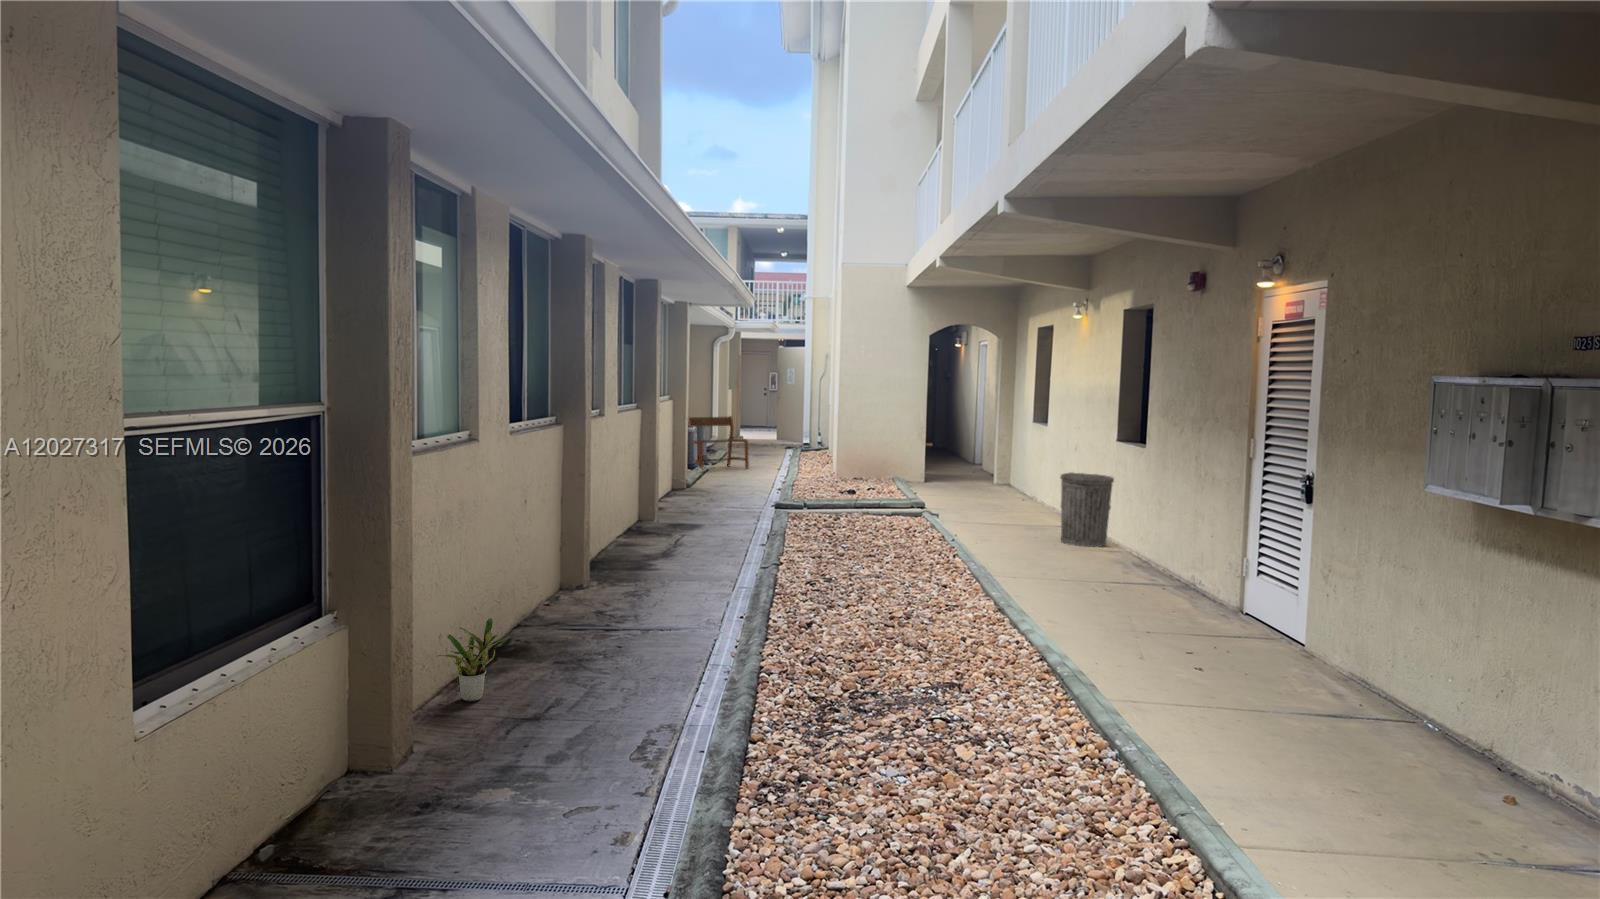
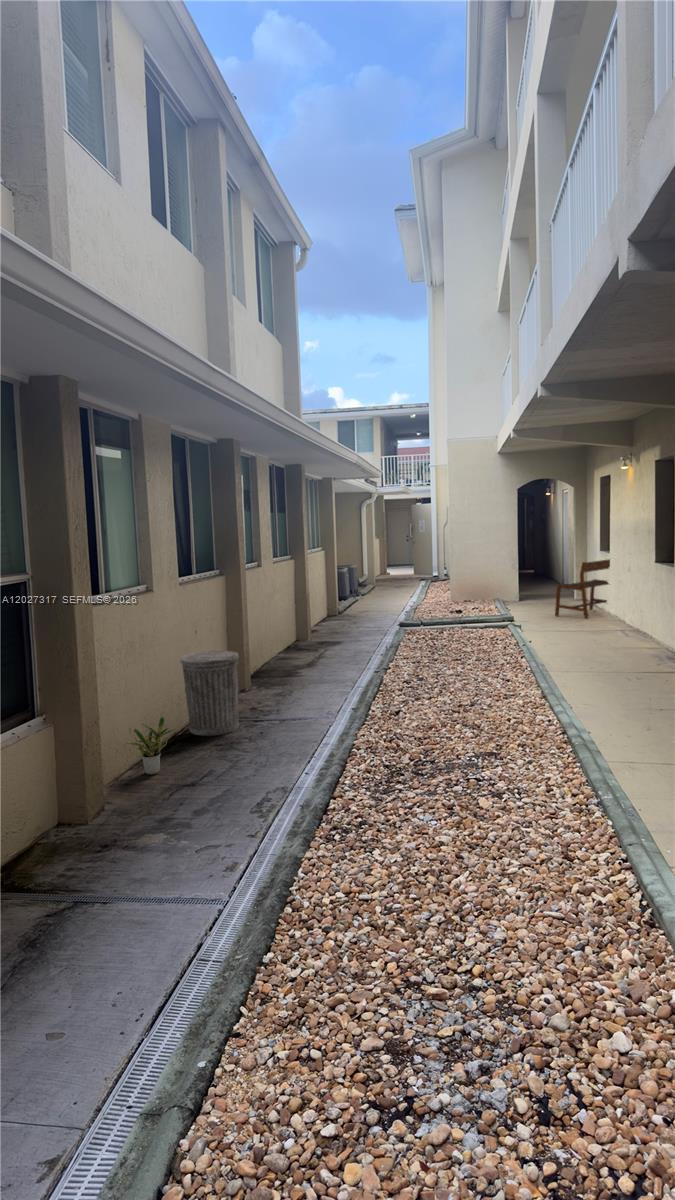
bench: present [689,416,749,469] -> present [555,559,610,619]
trash can: present [1060,472,1114,547] -> present [181,651,239,735]

